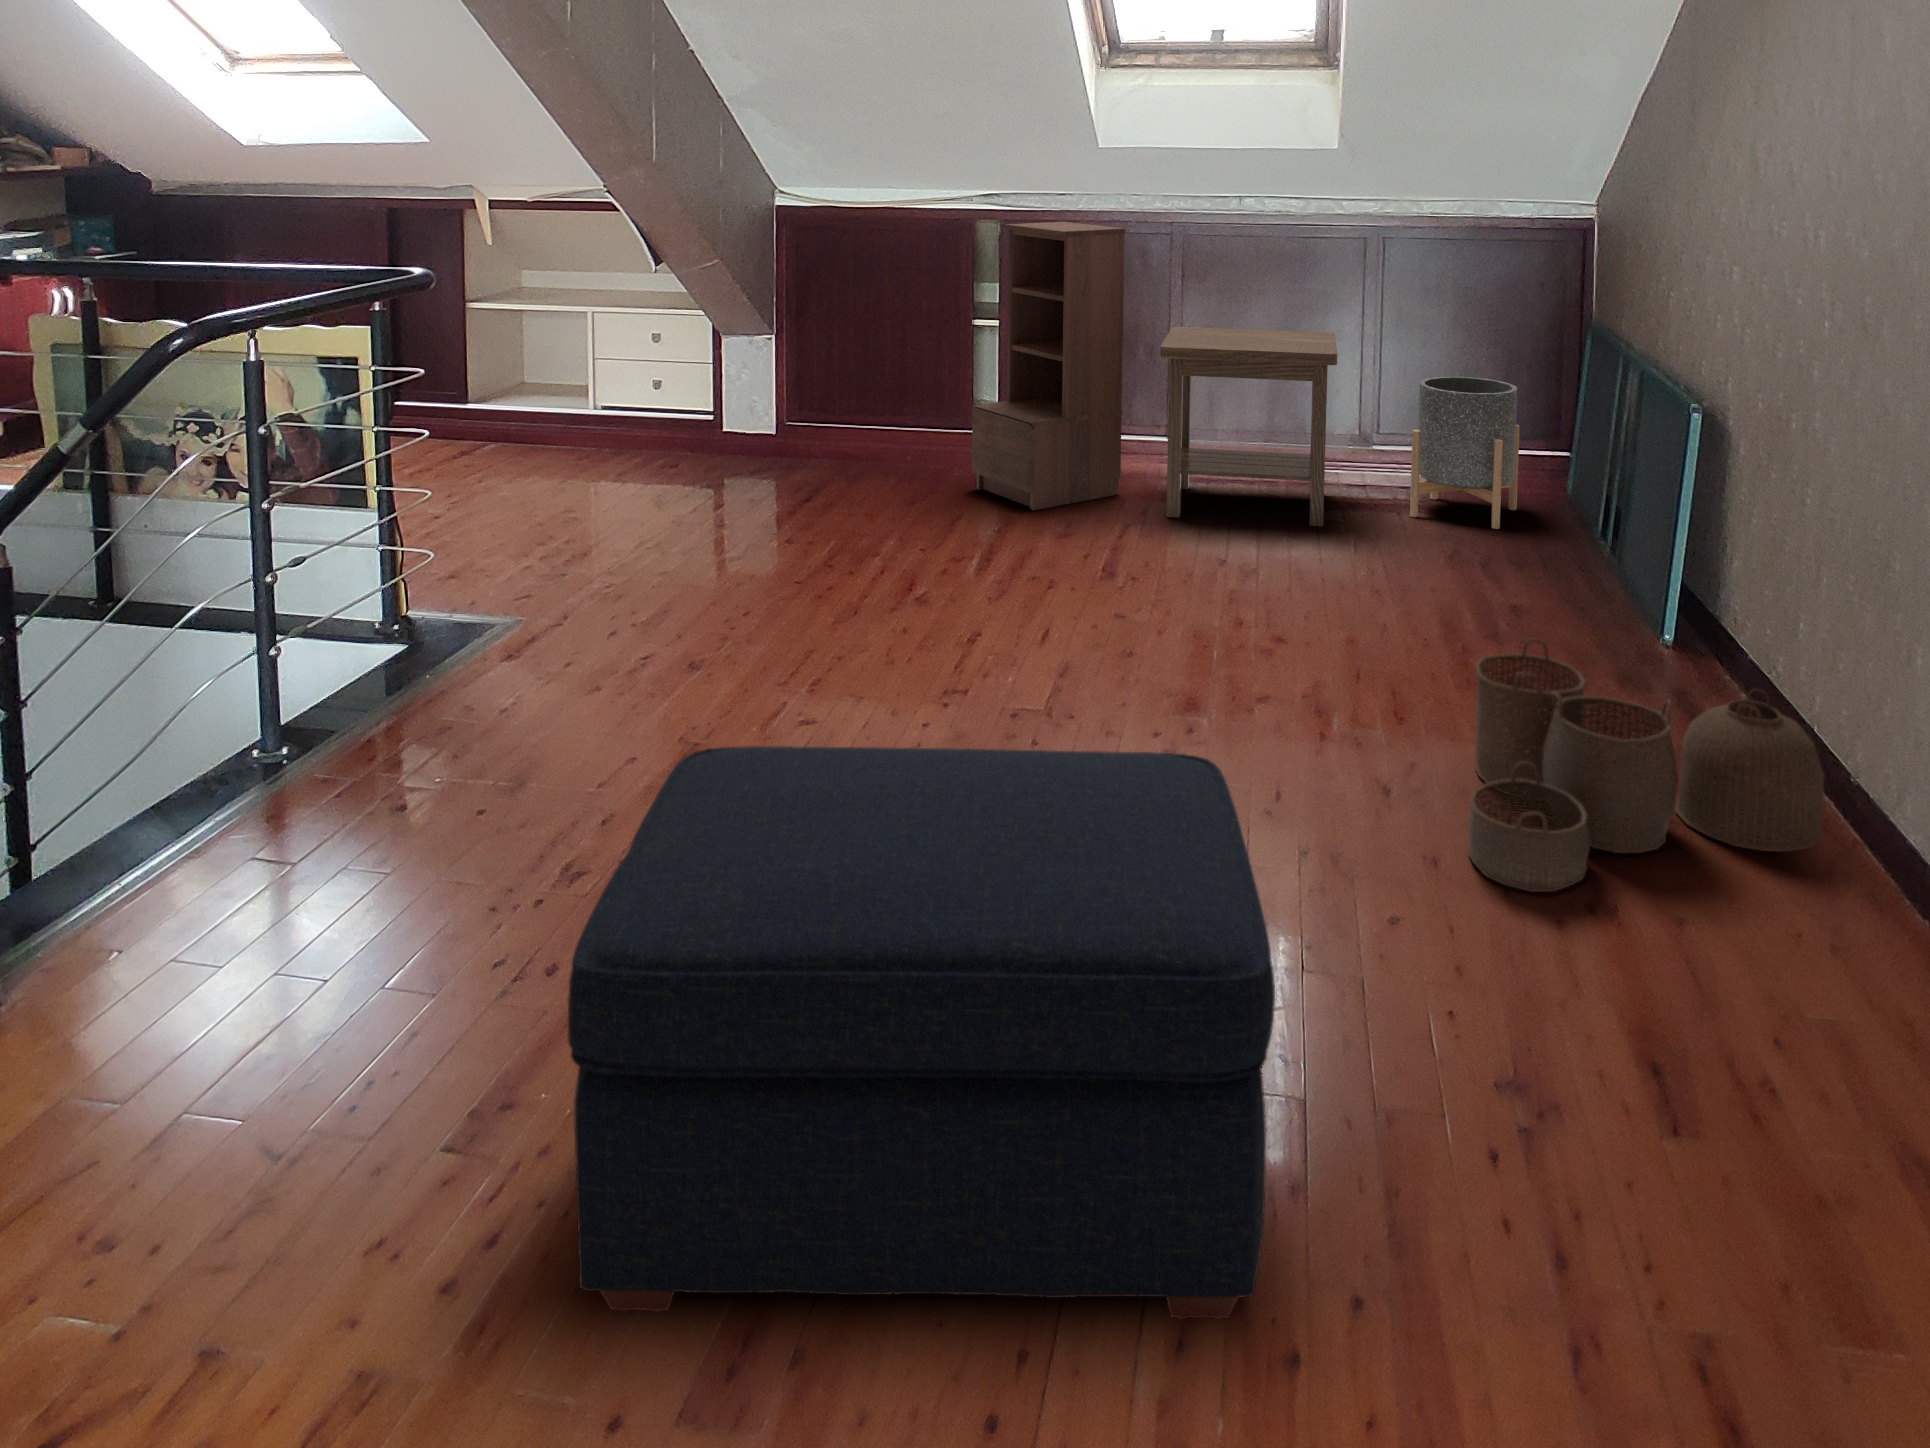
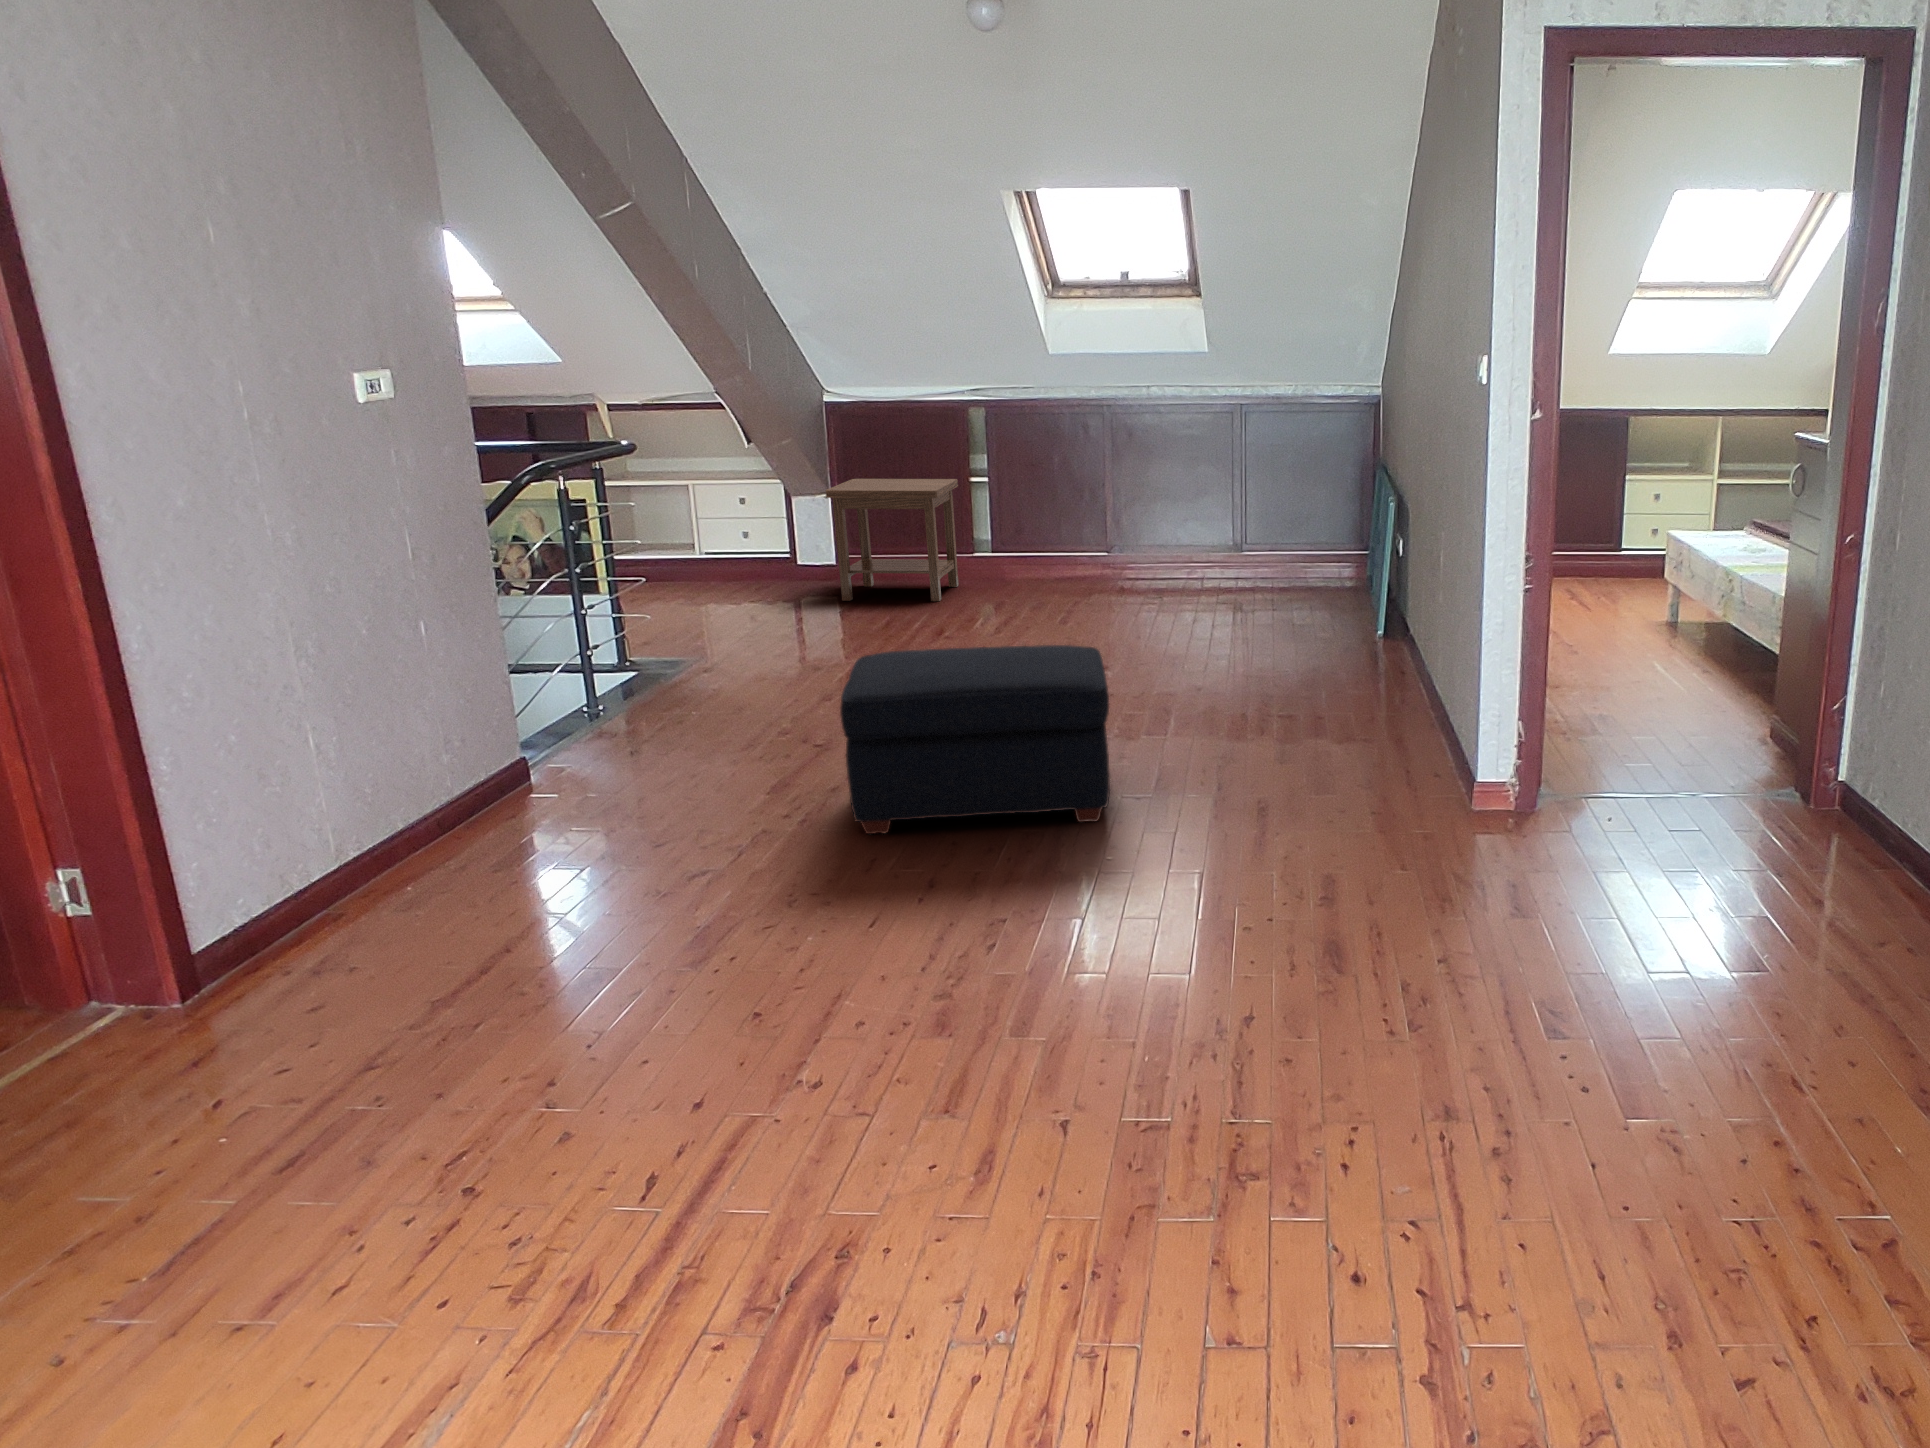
bookshelf: present [972,222,1125,510] -> none [975,408,1077,601]
side table: present [1160,327,1337,526] -> present [826,479,959,601]
planter: present [1410,377,1520,529] -> none [1261,504,1329,597]
woven basket: present [1467,639,1824,892] -> none [1235,624,1408,725]

